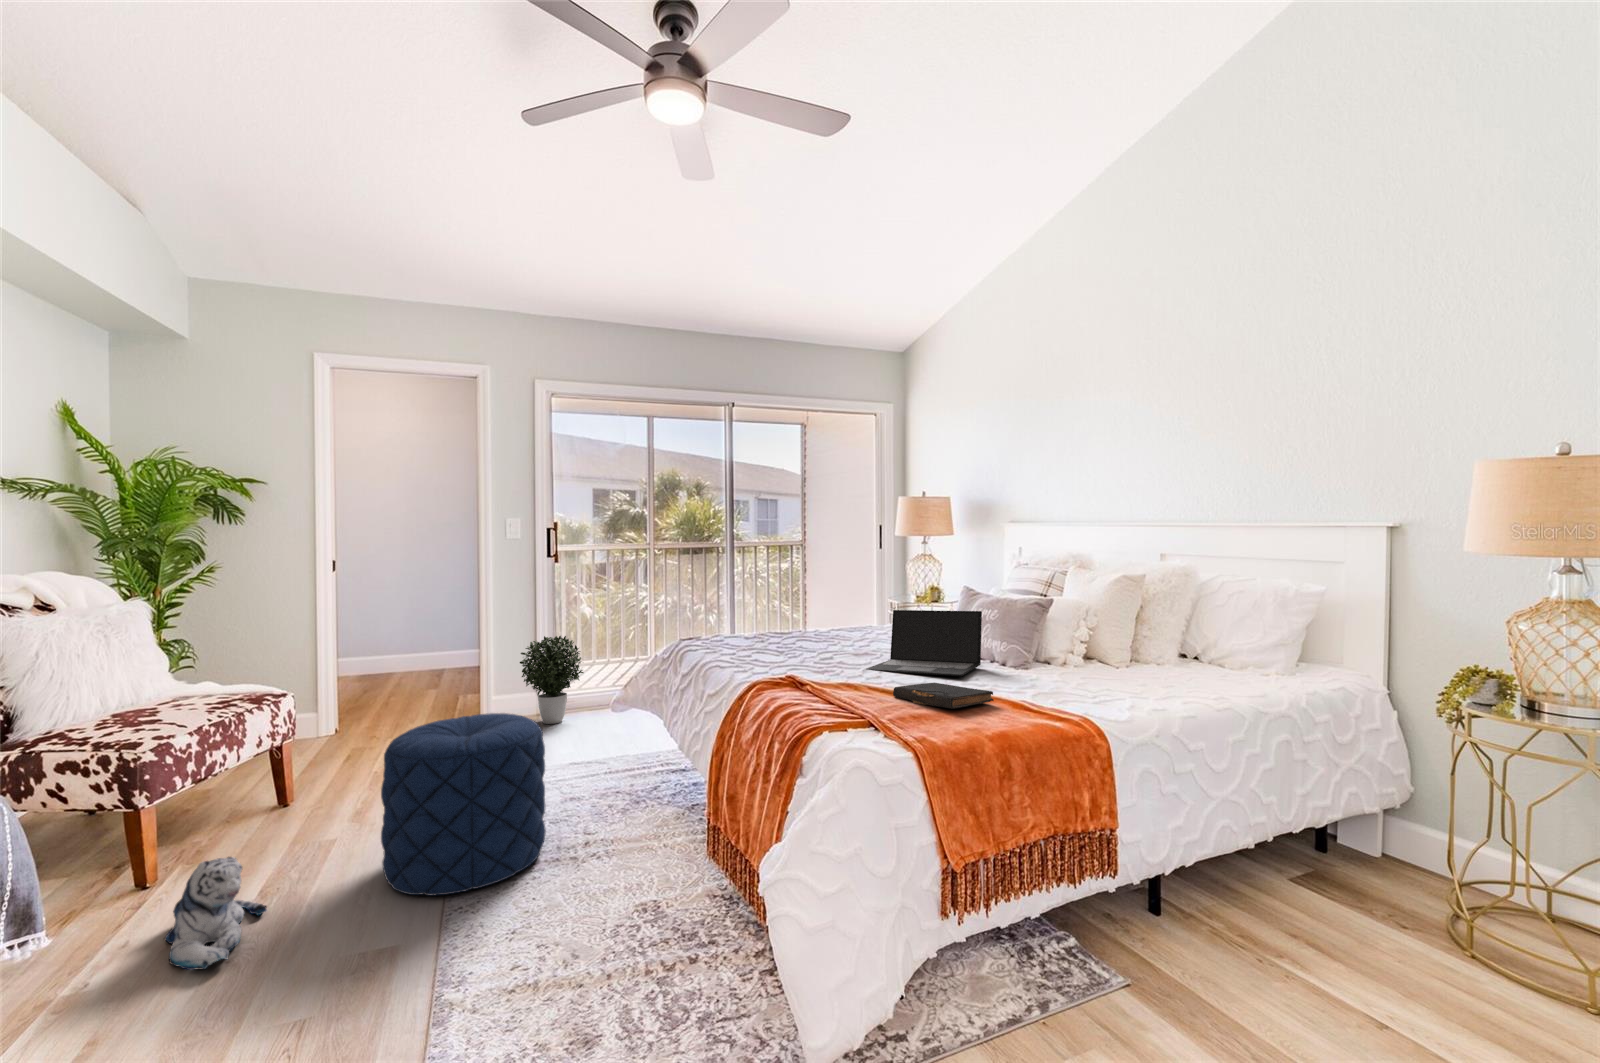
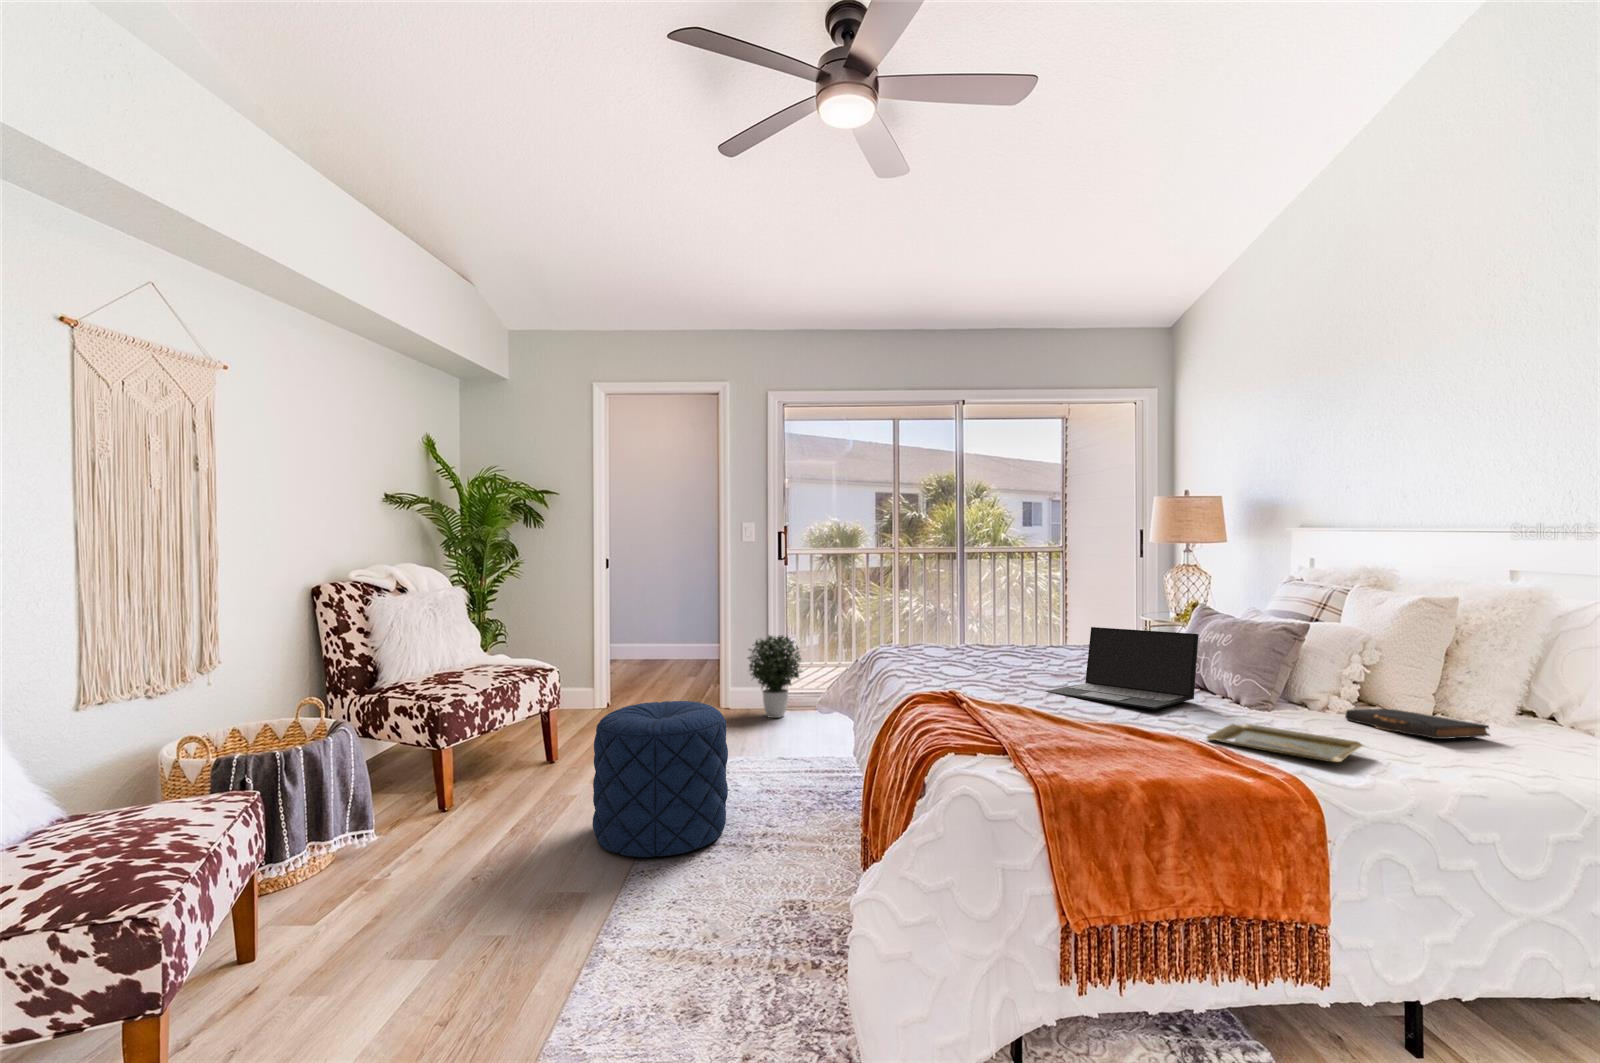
tray: none [1012,681,1117,703] -> present [1207,723,1363,762]
book: present [893,683,994,709] -> present [1345,709,1490,739]
plush toy: present [164,857,267,970] -> none [440,794,511,879]

